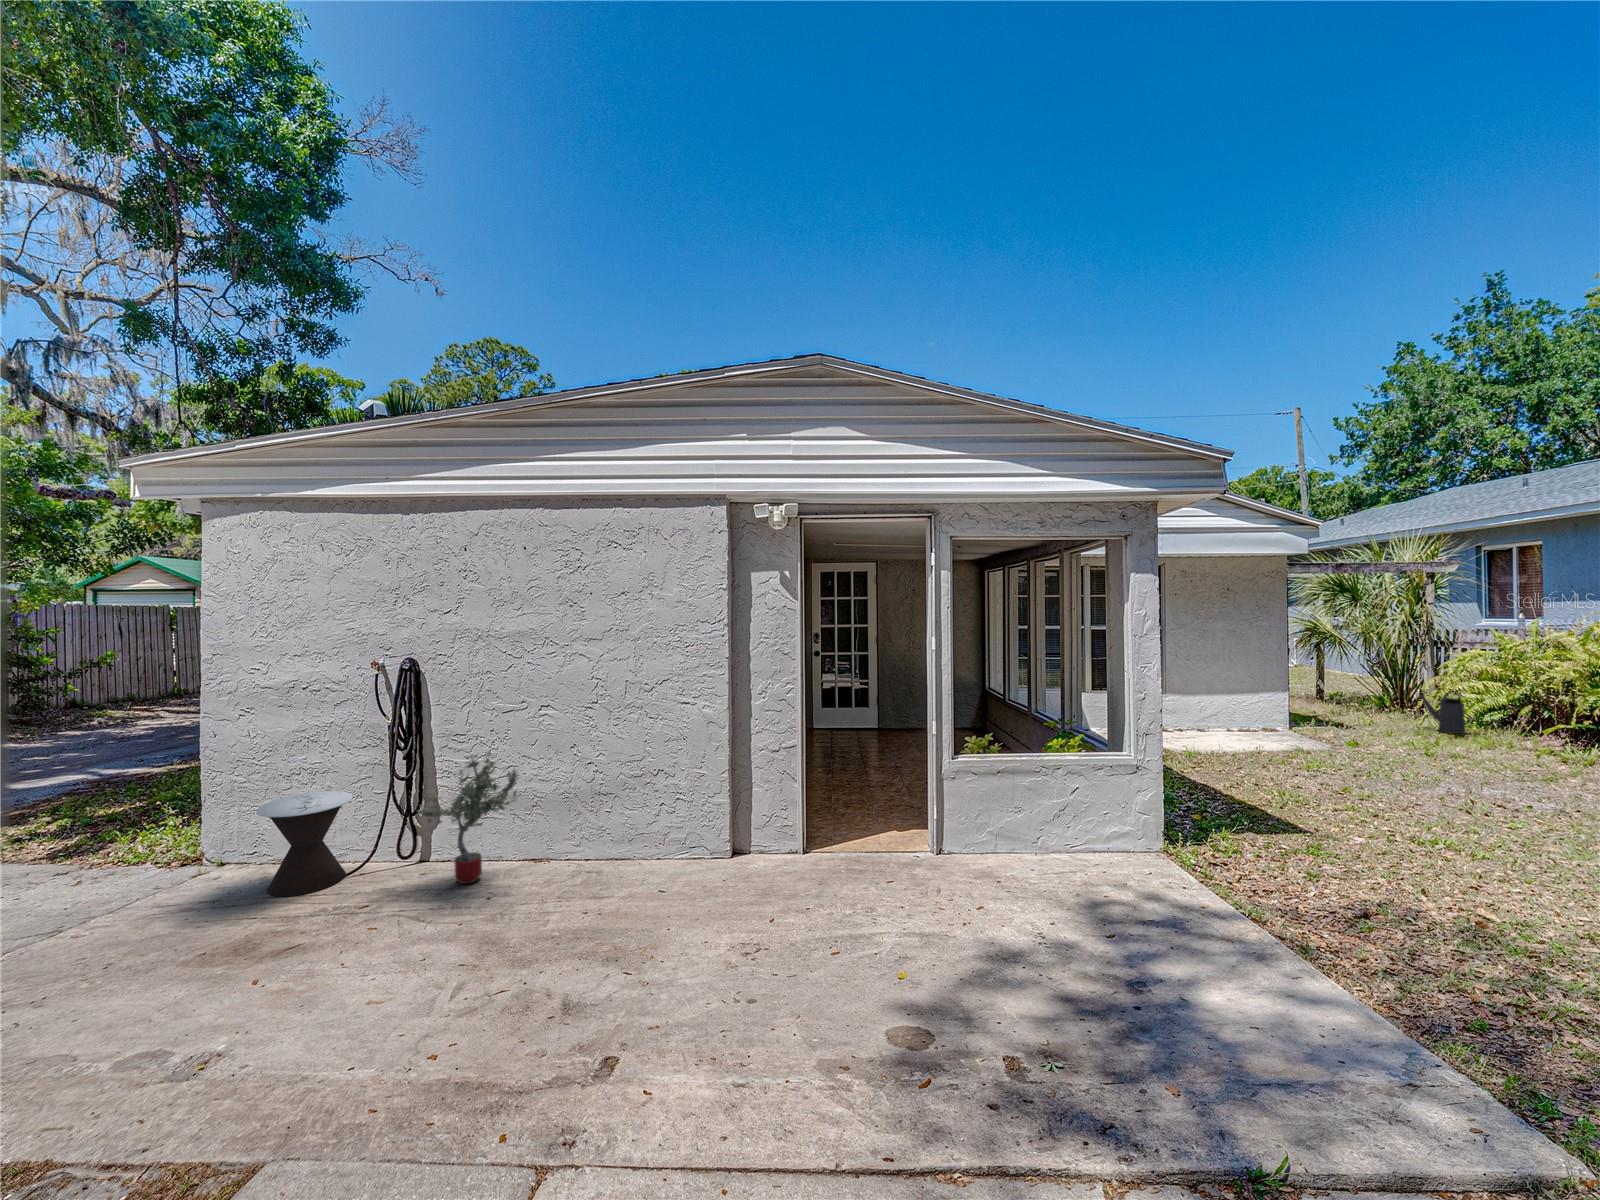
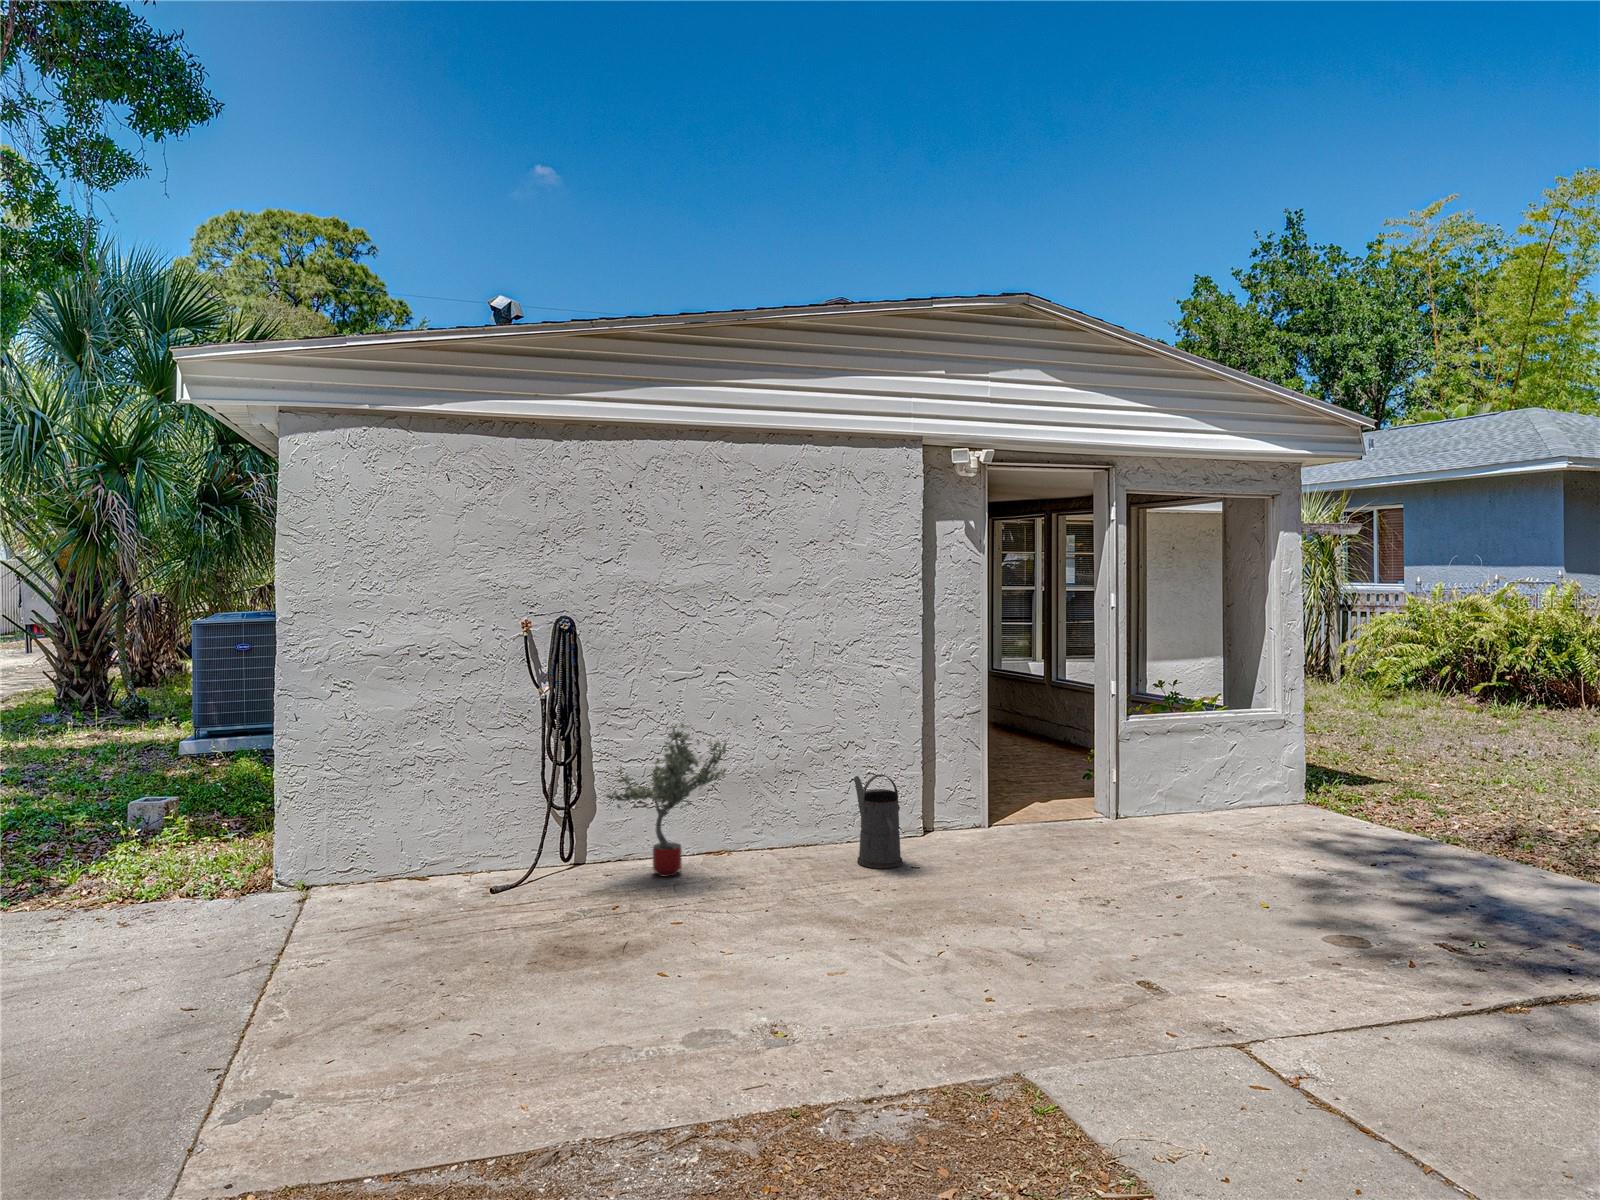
watering can: present [1419,691,1470,734] -> present [854,774,902,868]
side table: present [257,791,353,896] -> none [415,783,517,904]

